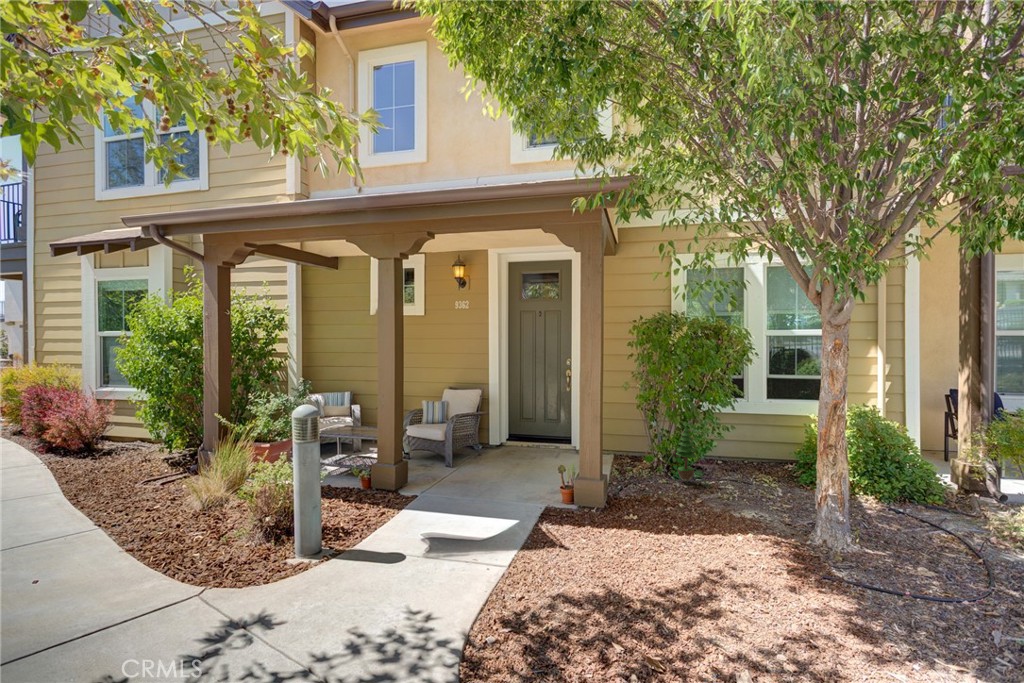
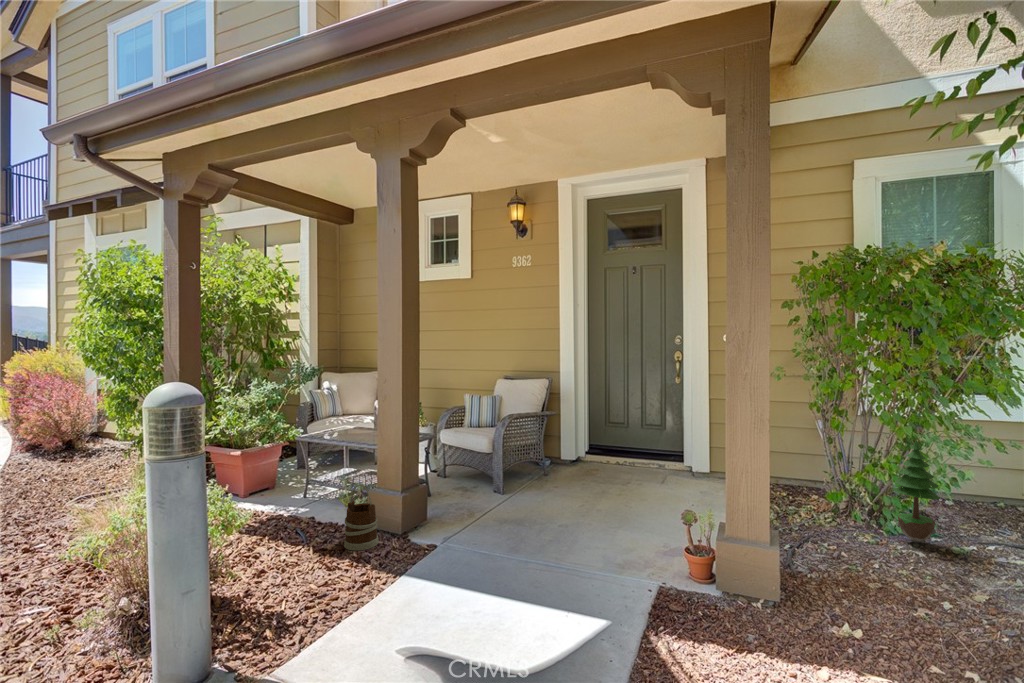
wooden bucket: none [361,461,382,500] -> present [344,485,379,551]

